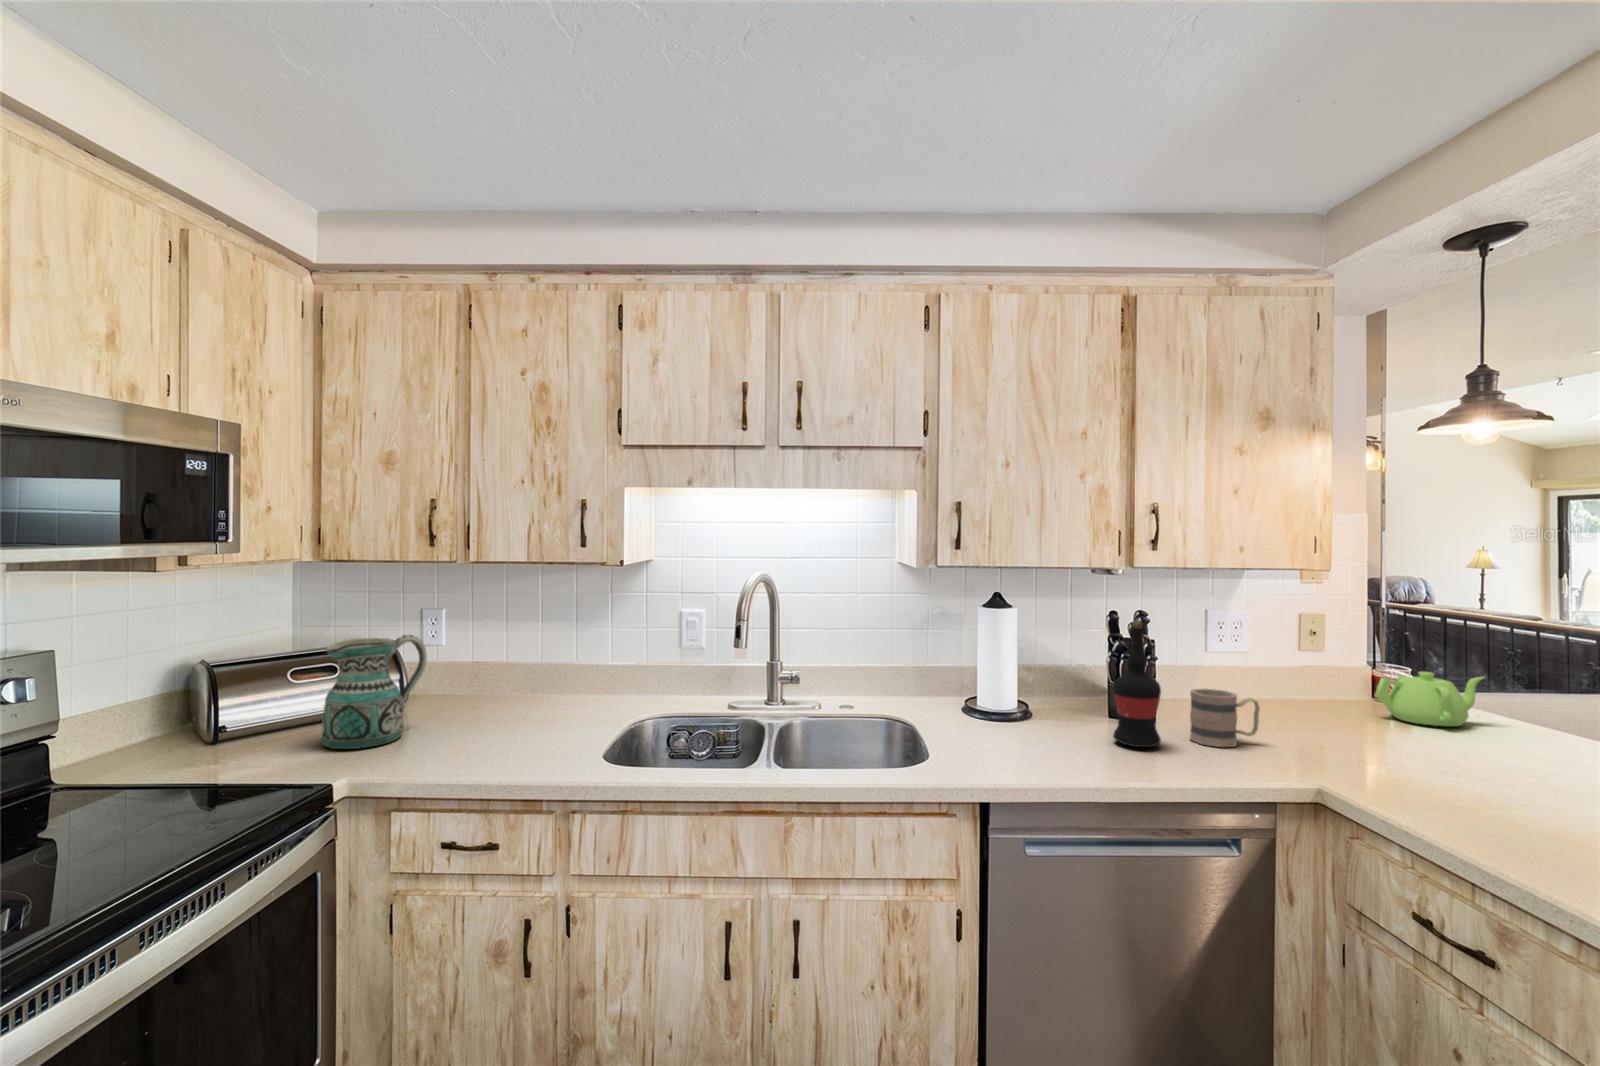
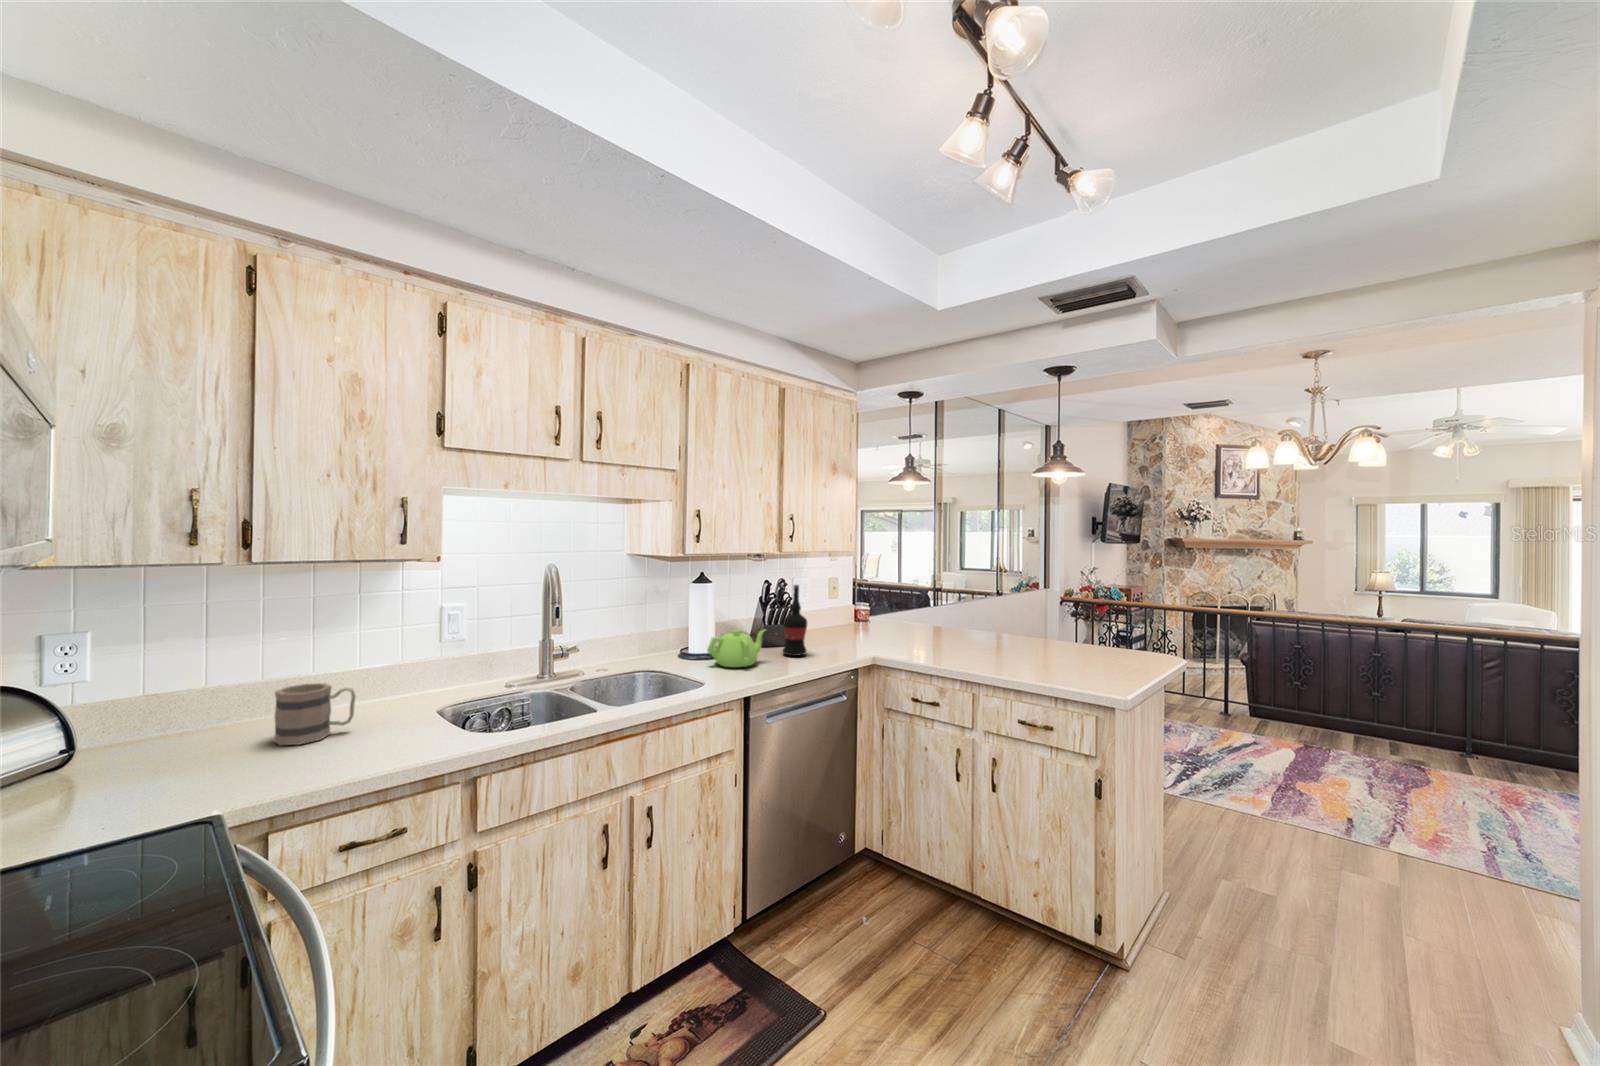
ceramic pitcher: present [322,635,427,749] -> none [61,647,198,799]
teapot: present [1374,672,1483,726] -> present [707,629,765,667]
mug: present [1190,689,1260,747] -> present [274,683,356,745]

